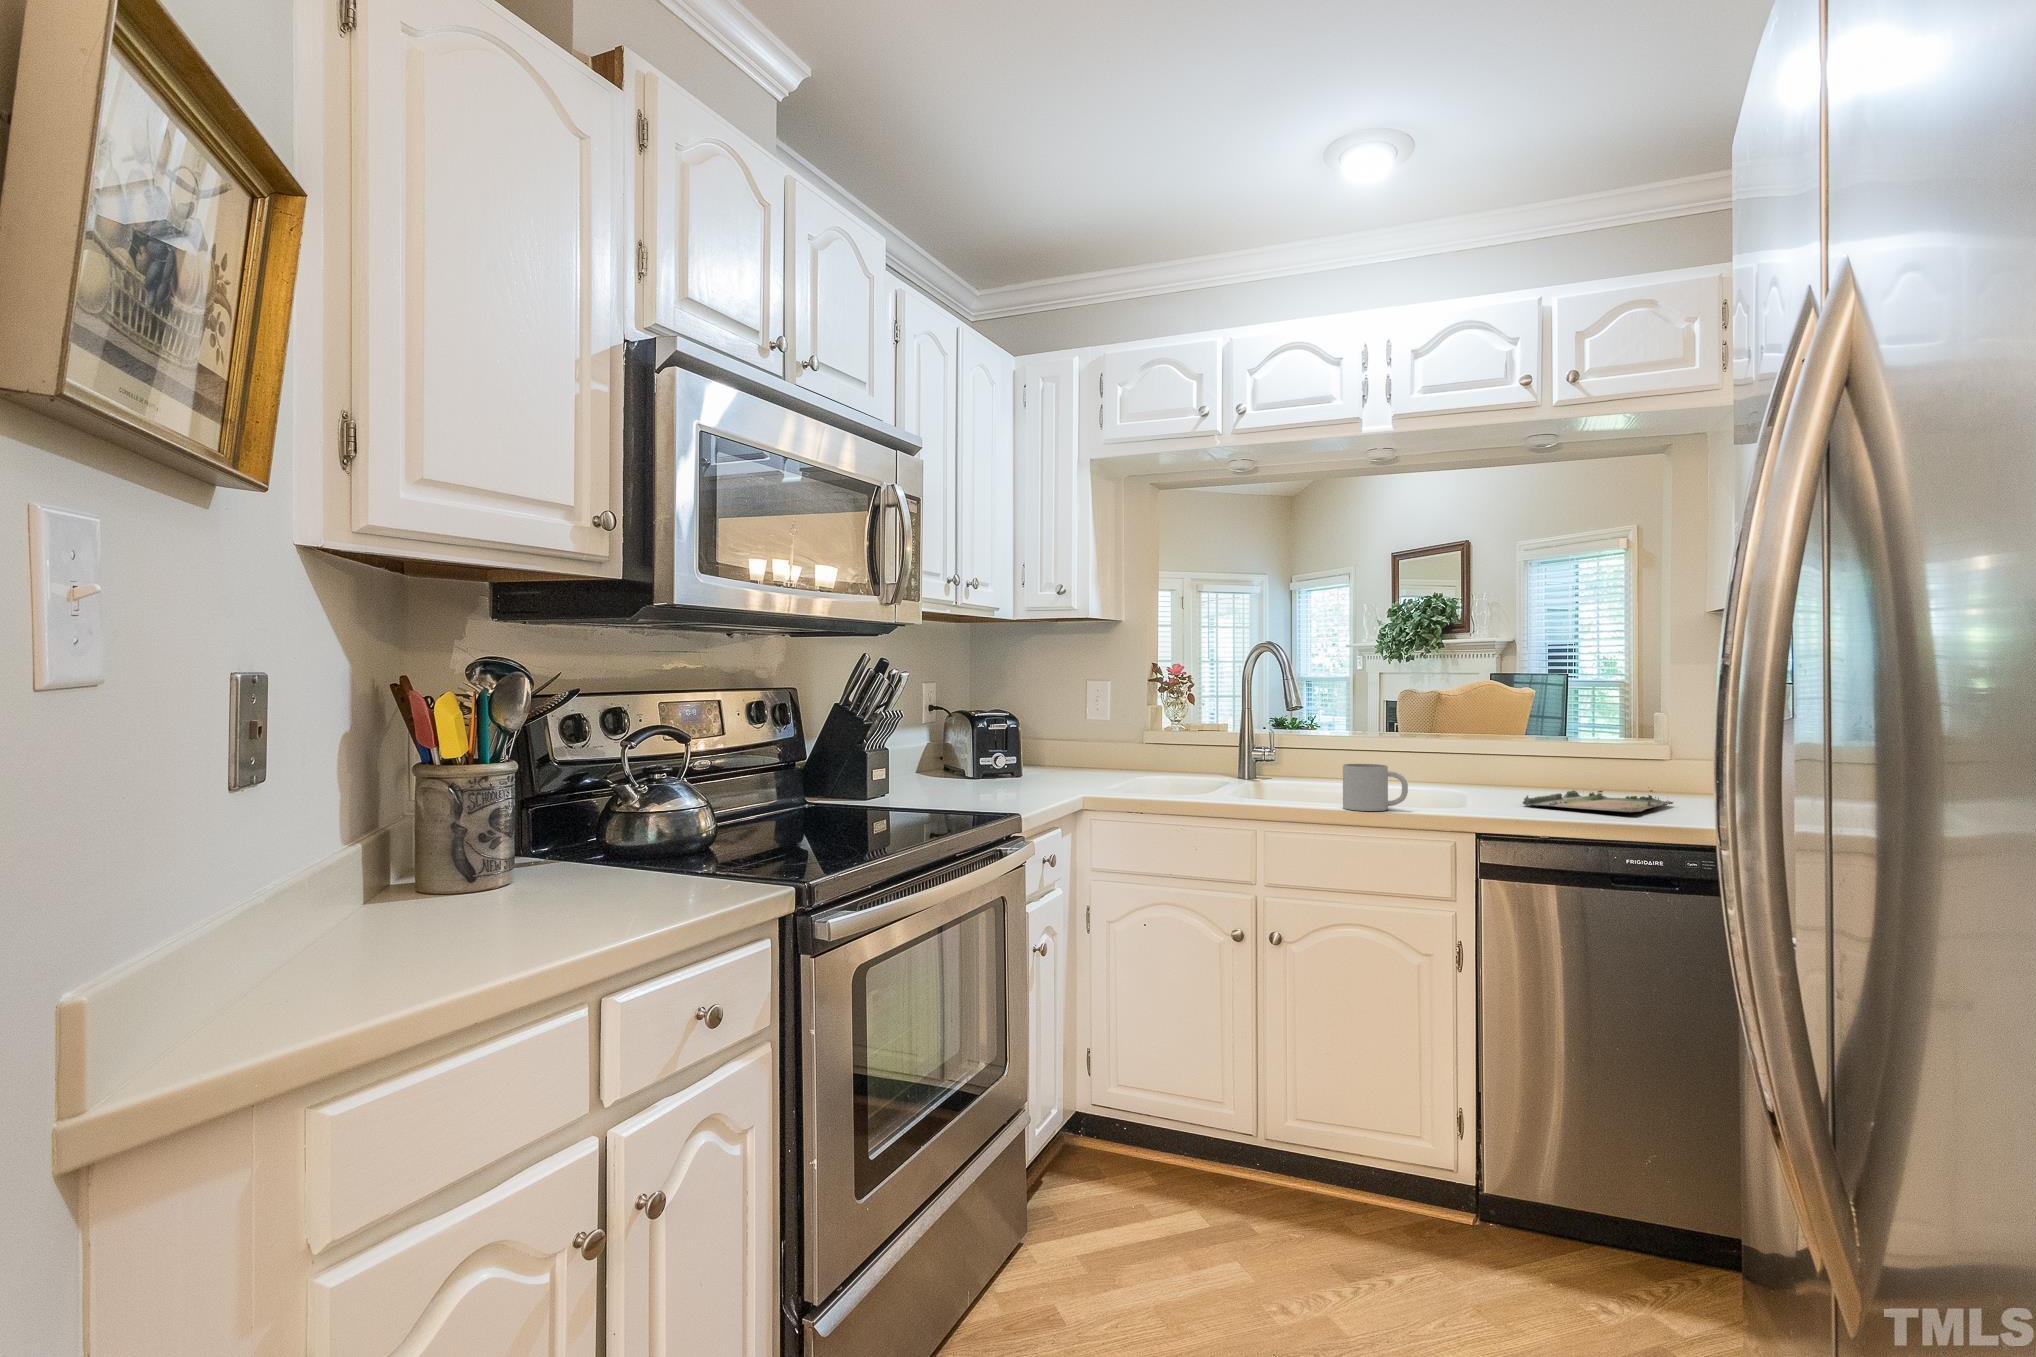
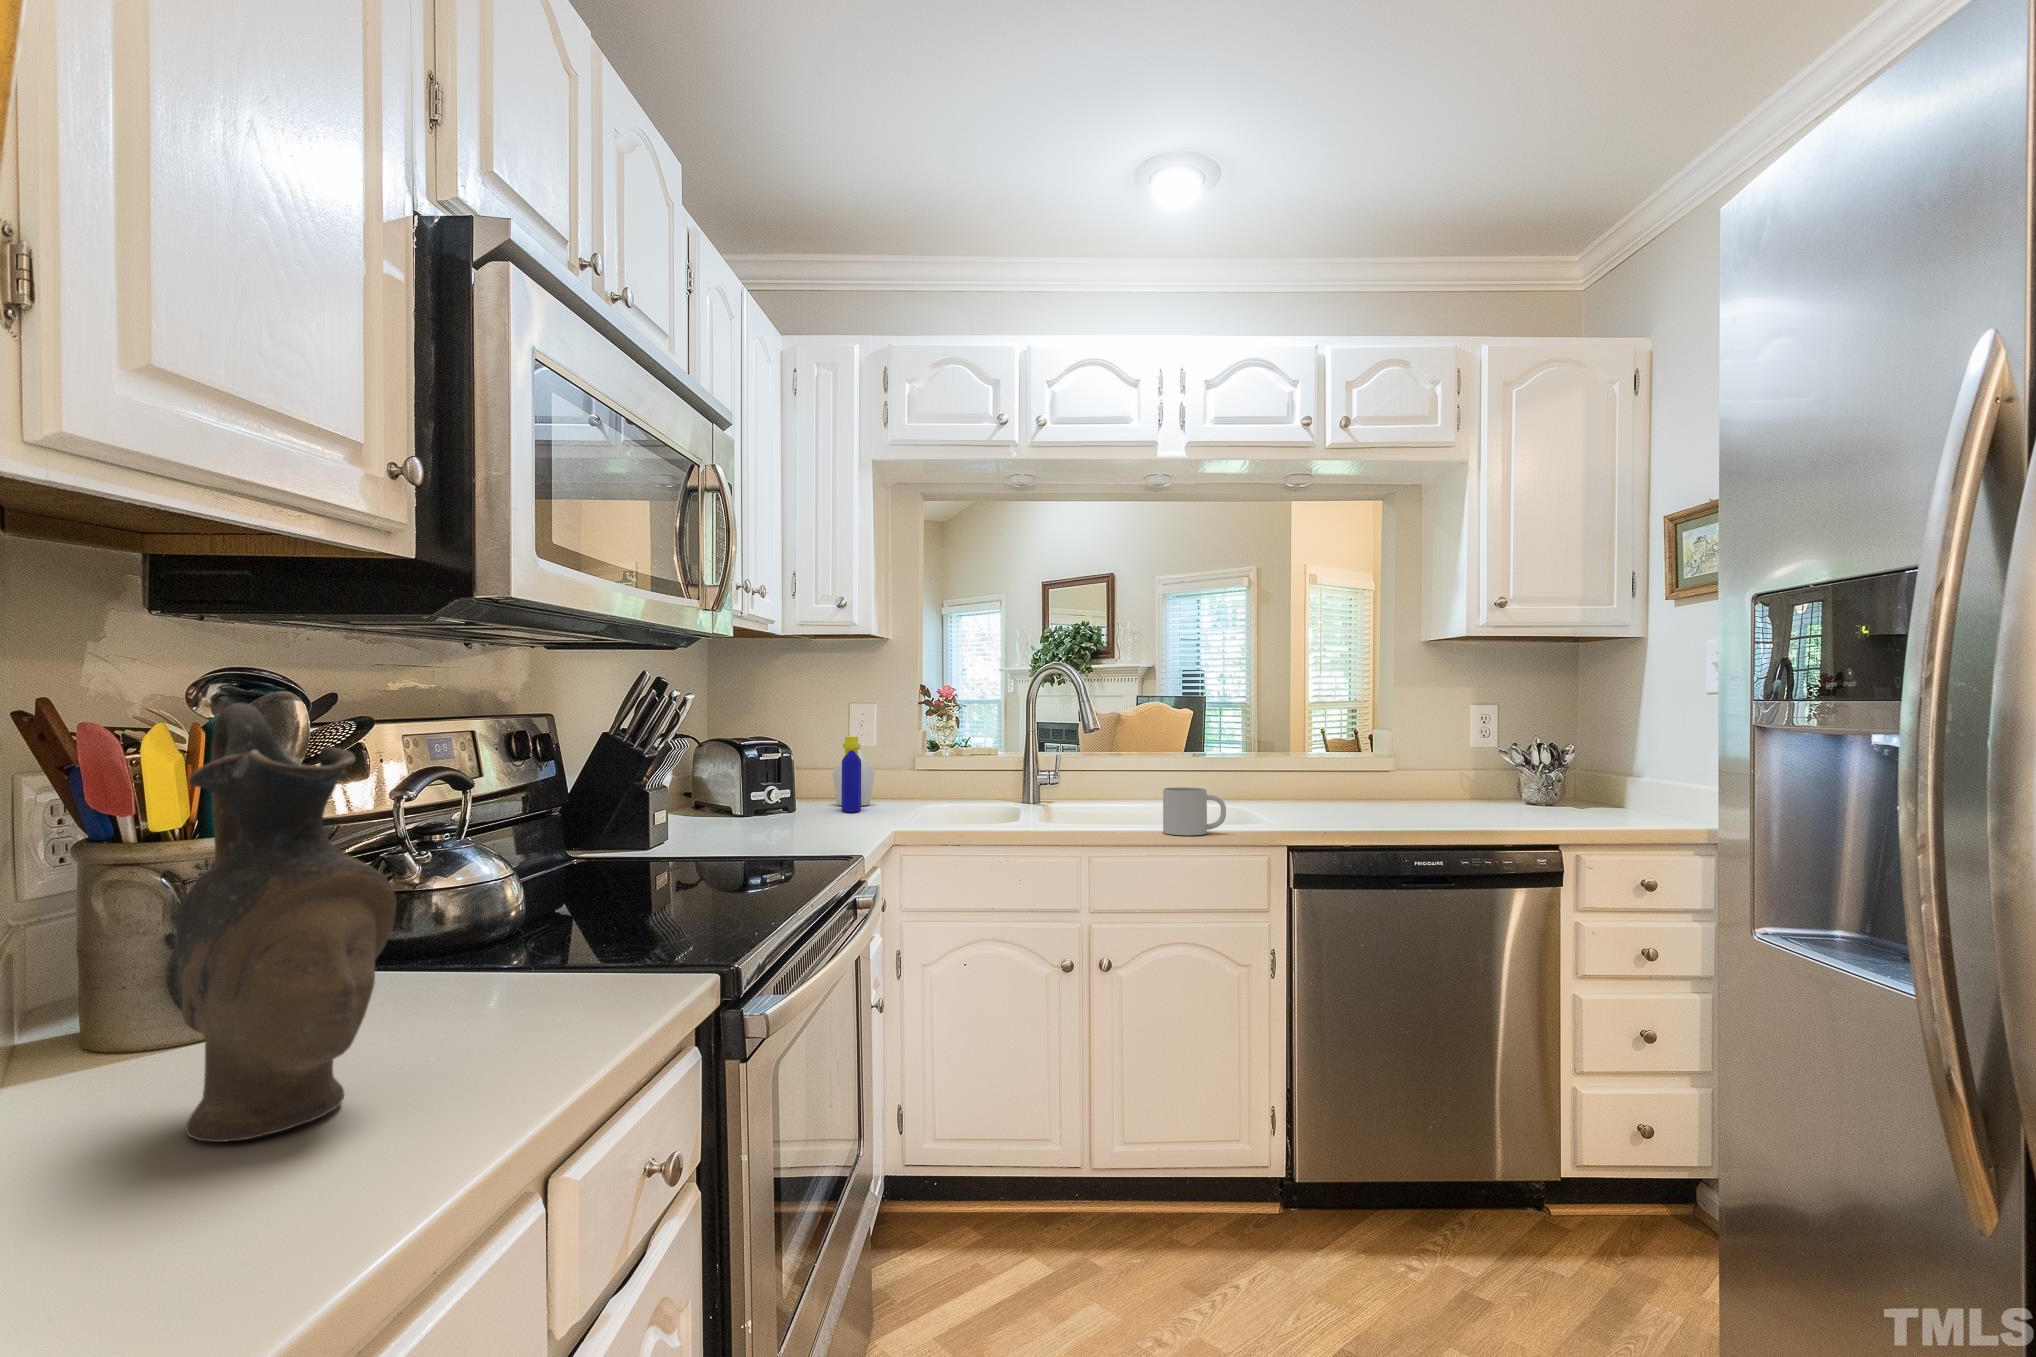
ceramic pitcher: none [415,678,535,941] -> present [175,703,396,1142]
bottle: none [1068,711,1106,779] -> present [832,736,875,812]
tray: present [1522,790,1674,812] -> none [1310,801,1424,826]

